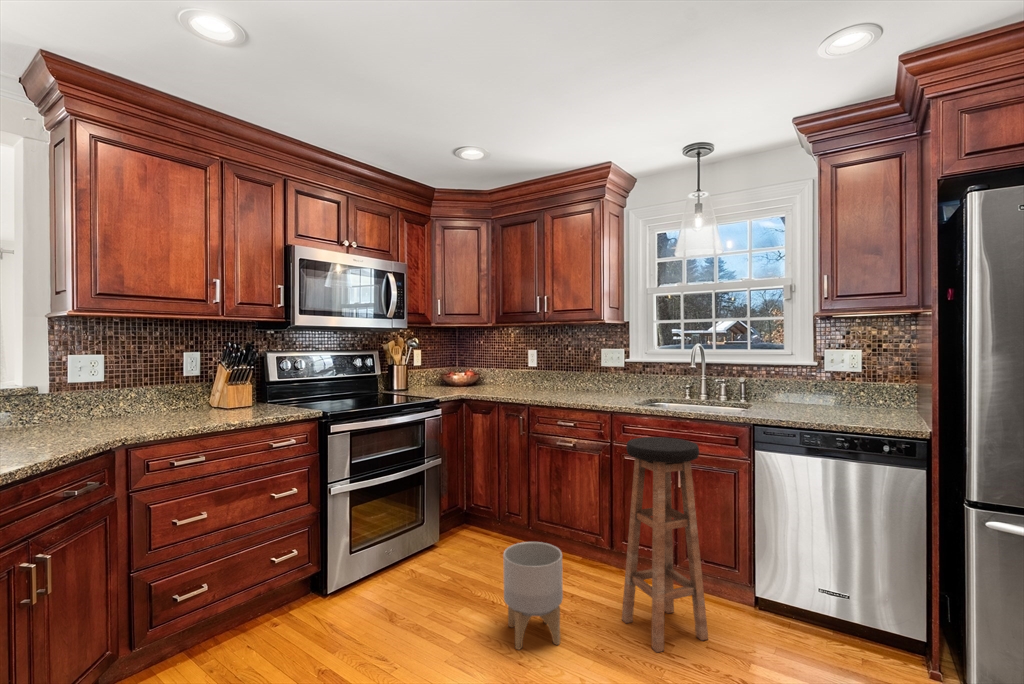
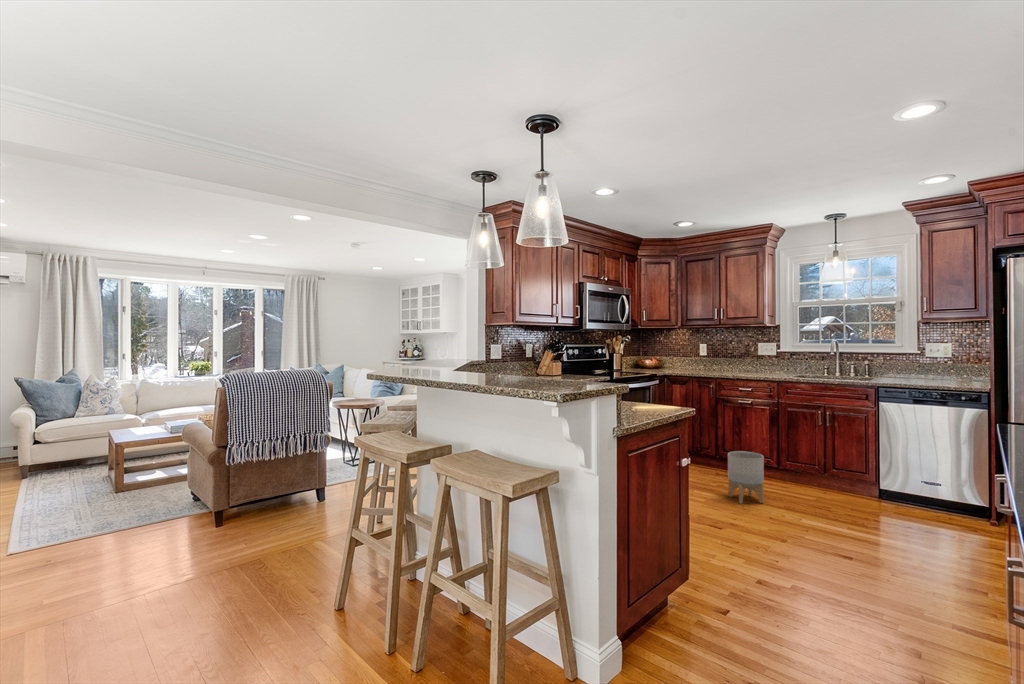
bar stool: present [622,437,708,652] -> none [795,394,851,508]

